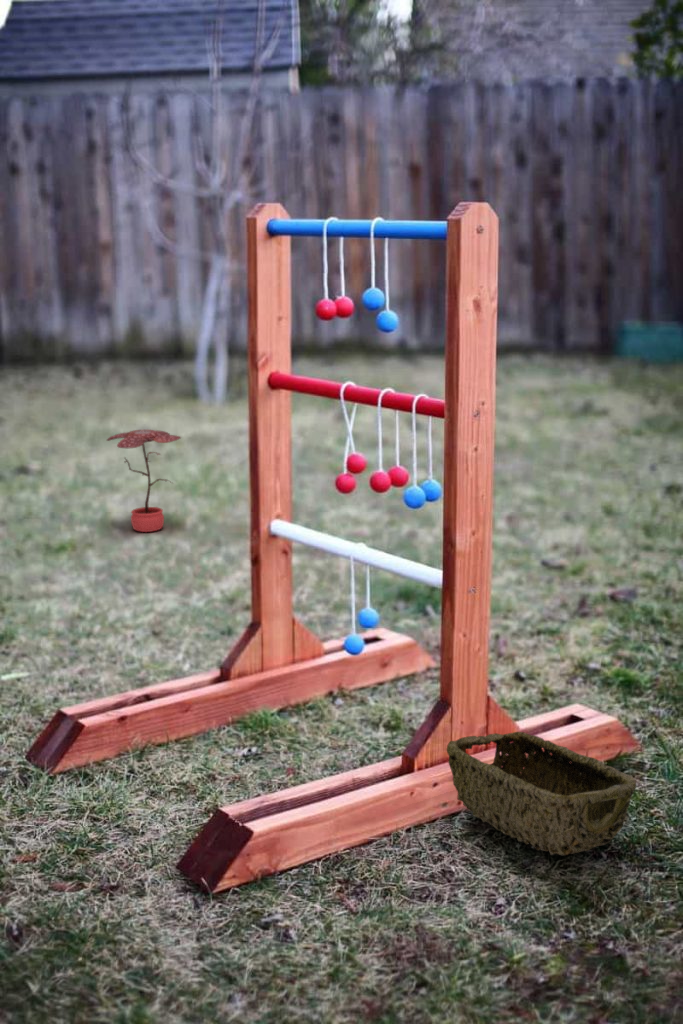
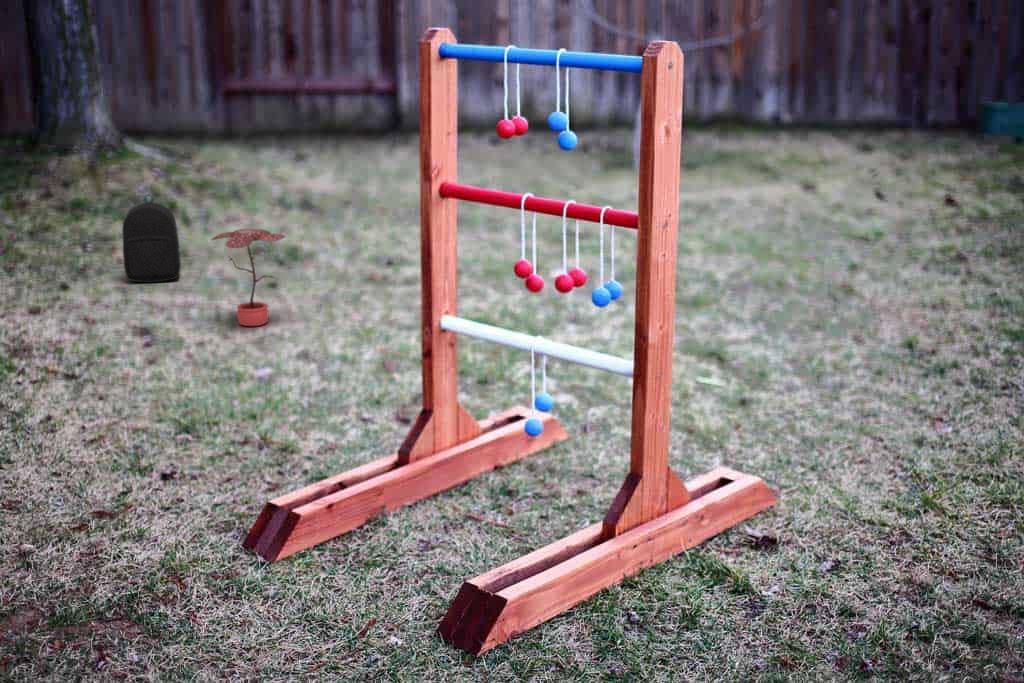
backpack: none [39,396,100,486] -> present [122,195,181,282]
woven basket: present [447,732,636,855] -> none [644,496,811,598]

